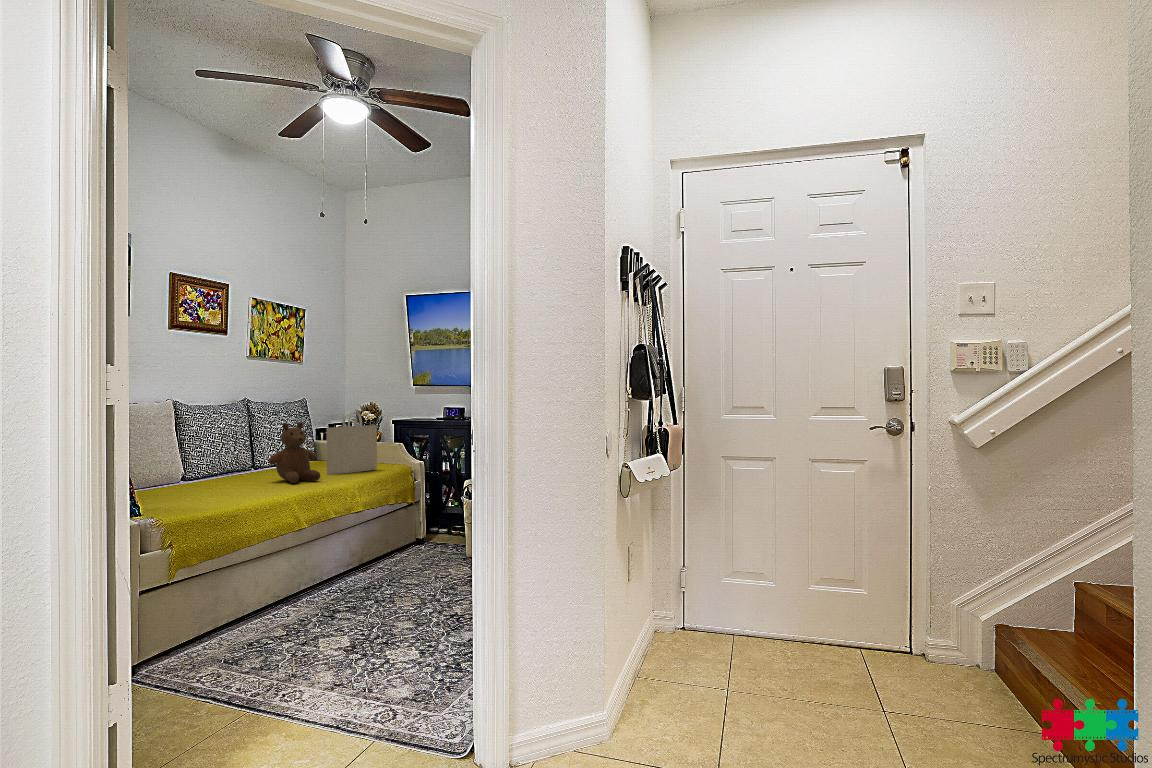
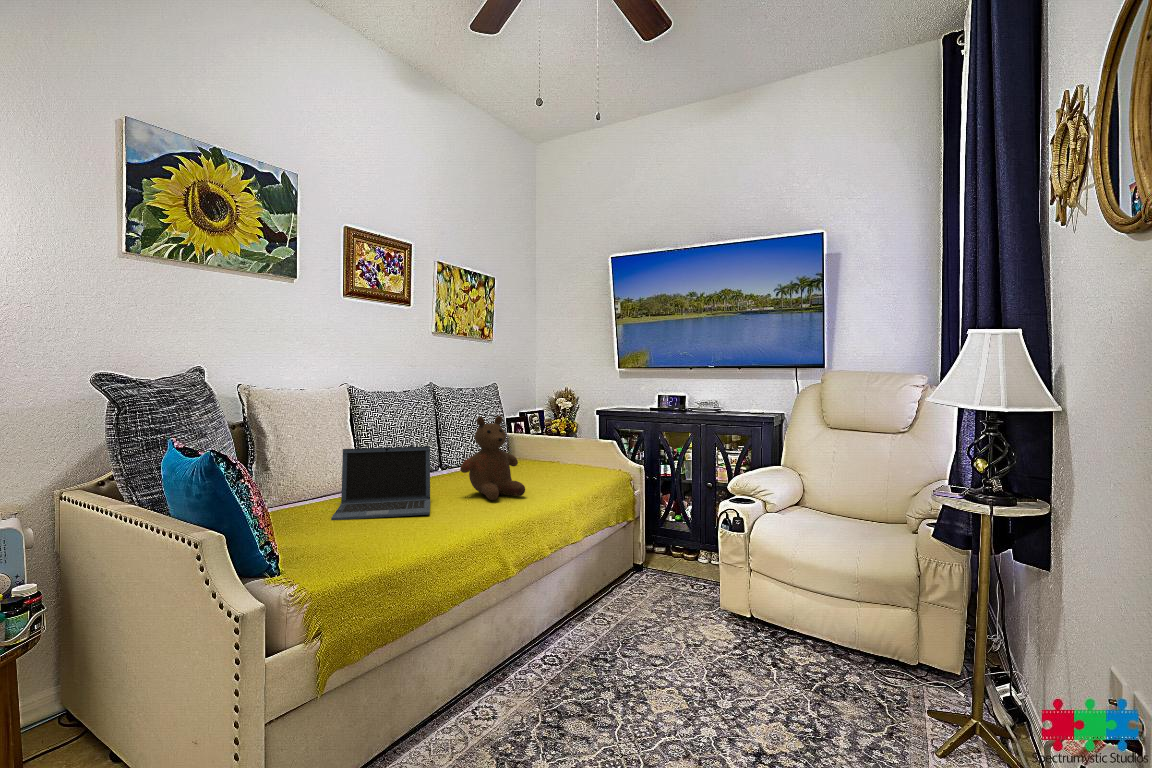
tote bag: present [326,412,377,475] -> none [529,401,587,483]
laptop: none [166,445,244,496] -> present [331,446,430,520]

